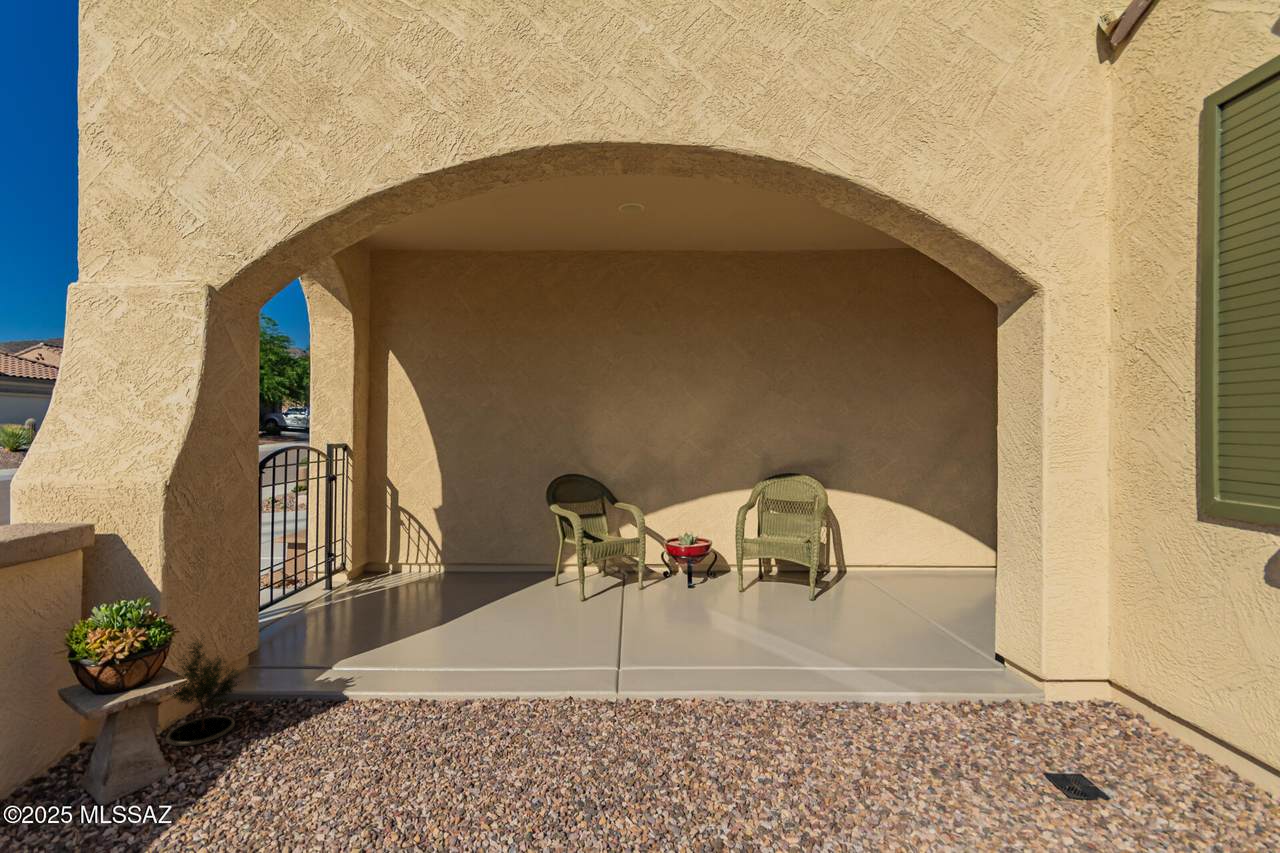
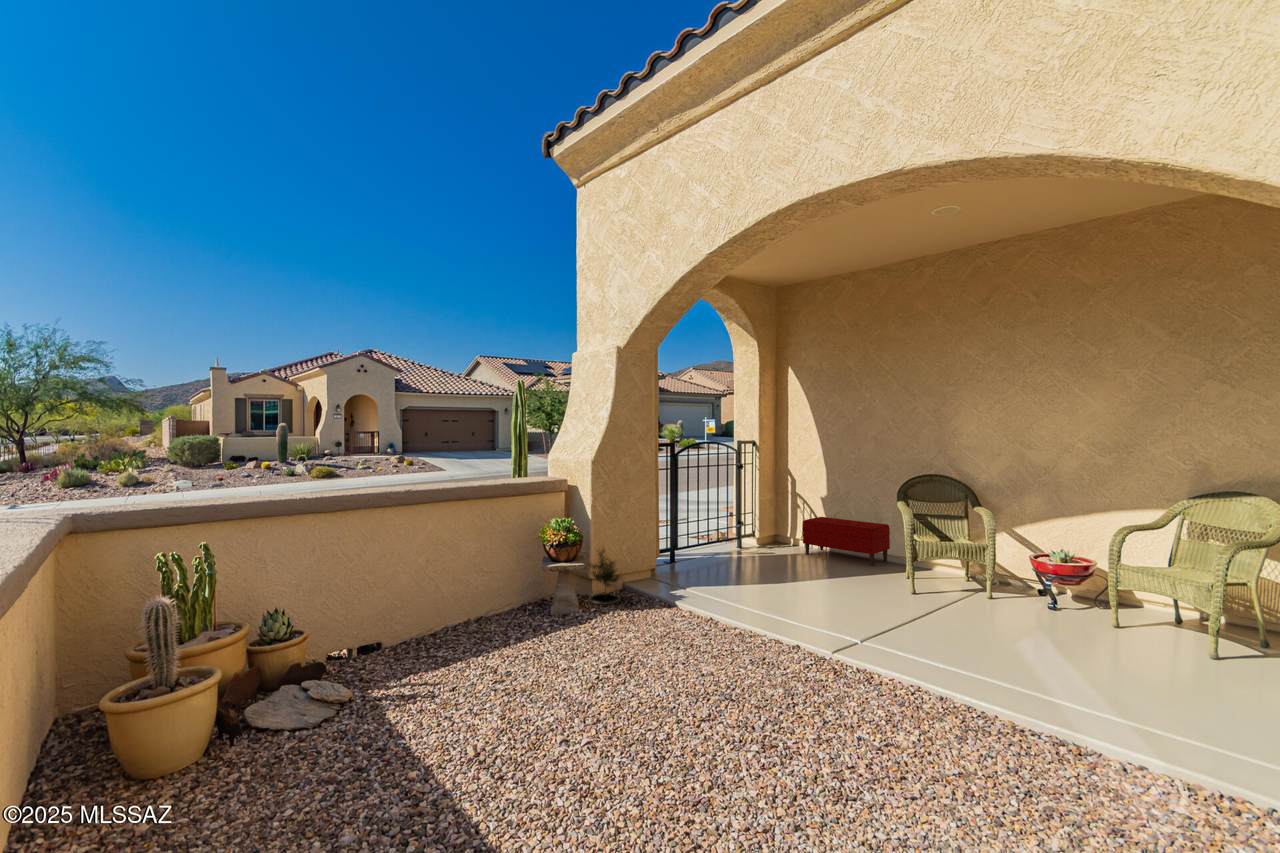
bench: none [423,531,521,582] -> present [803,517,890,566]

